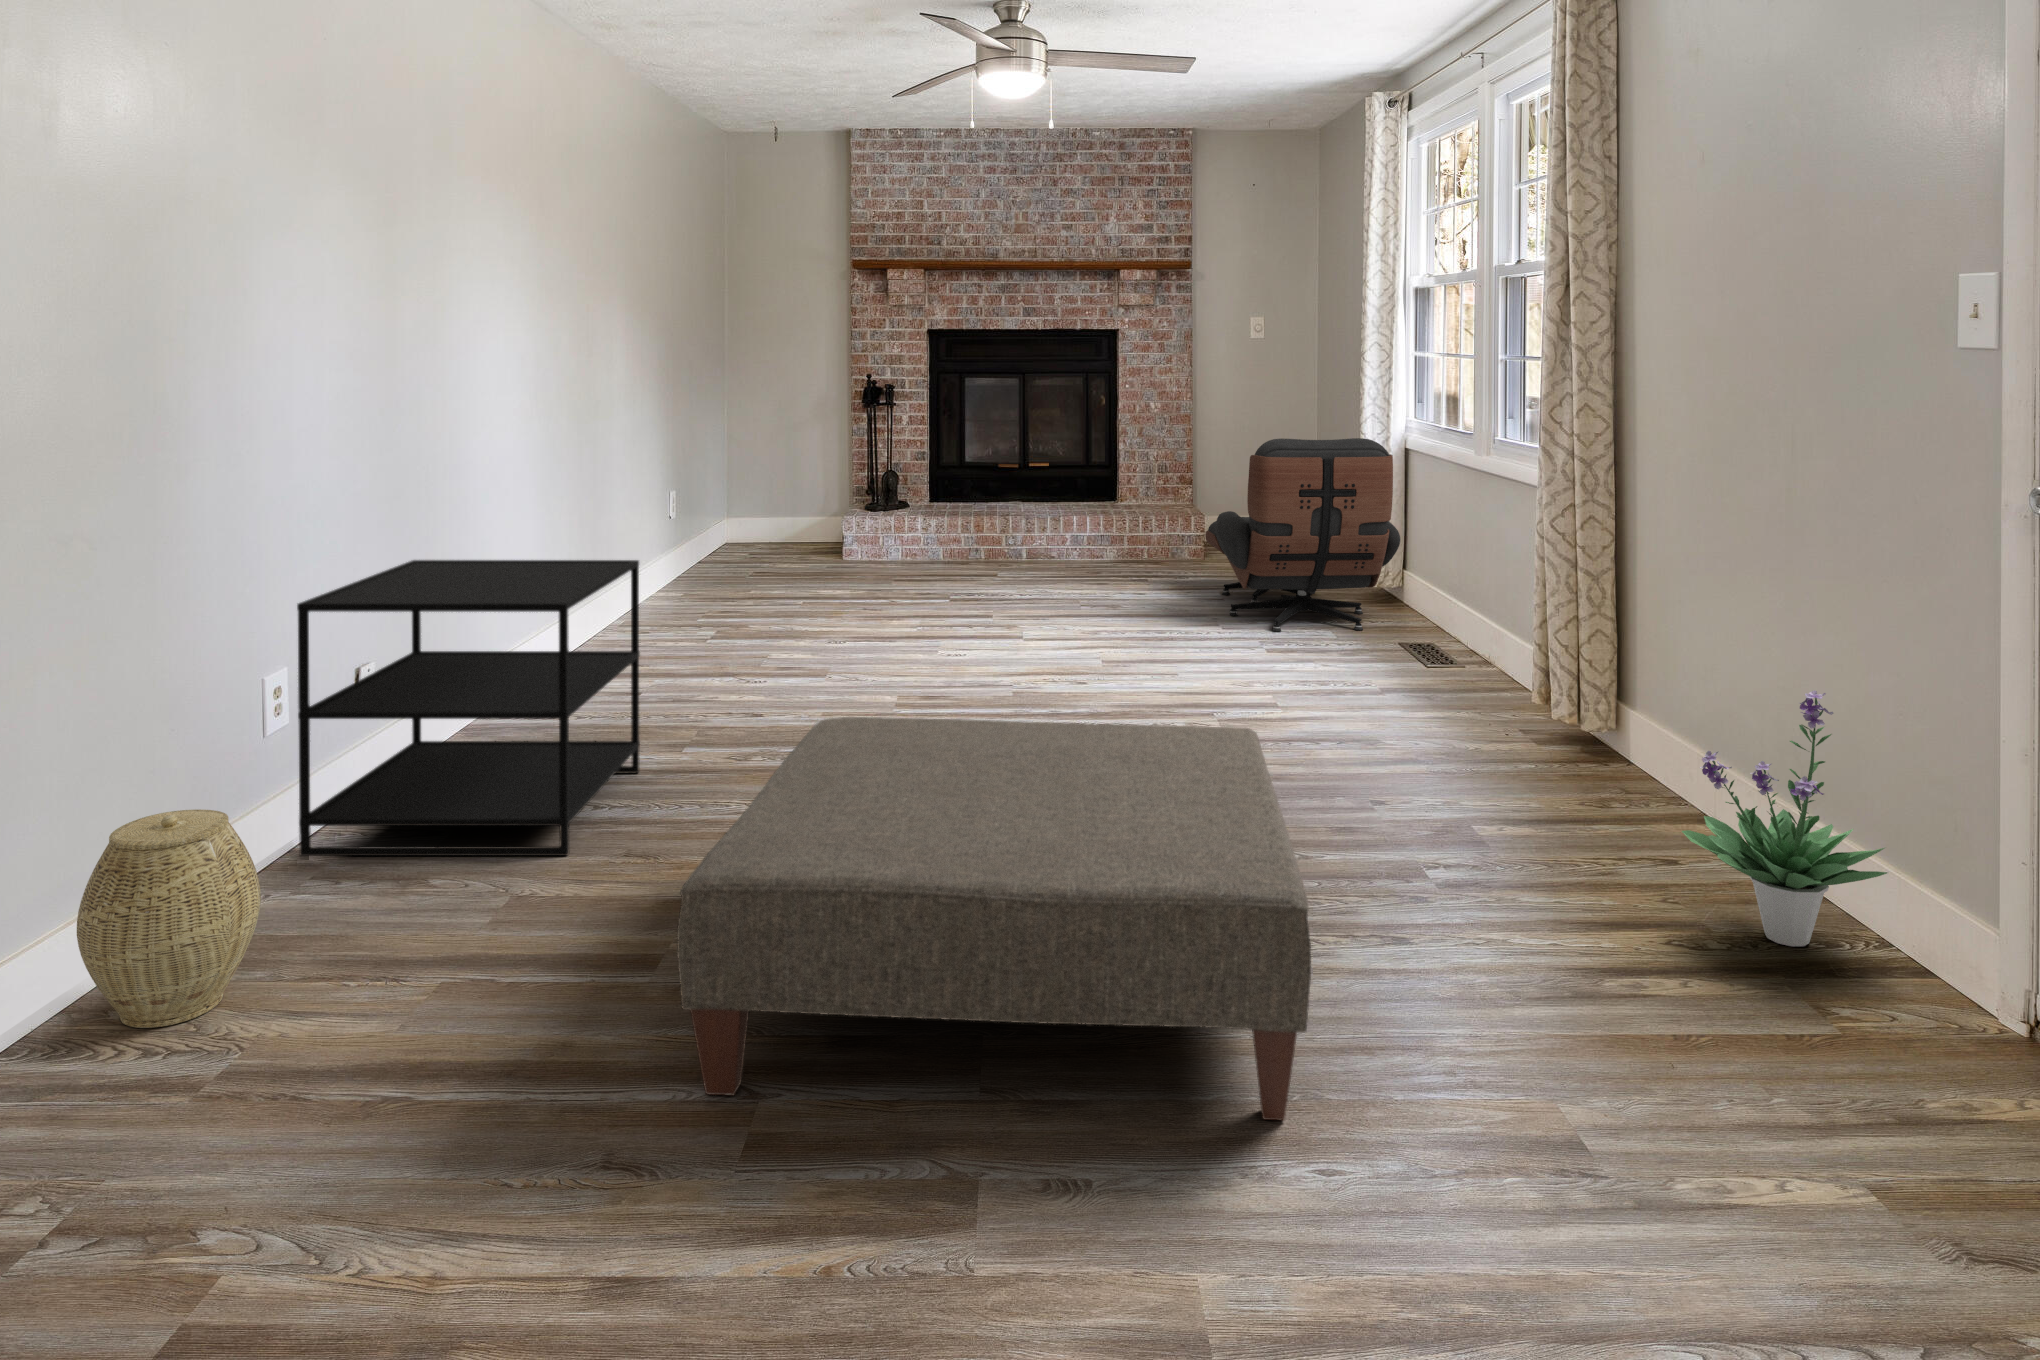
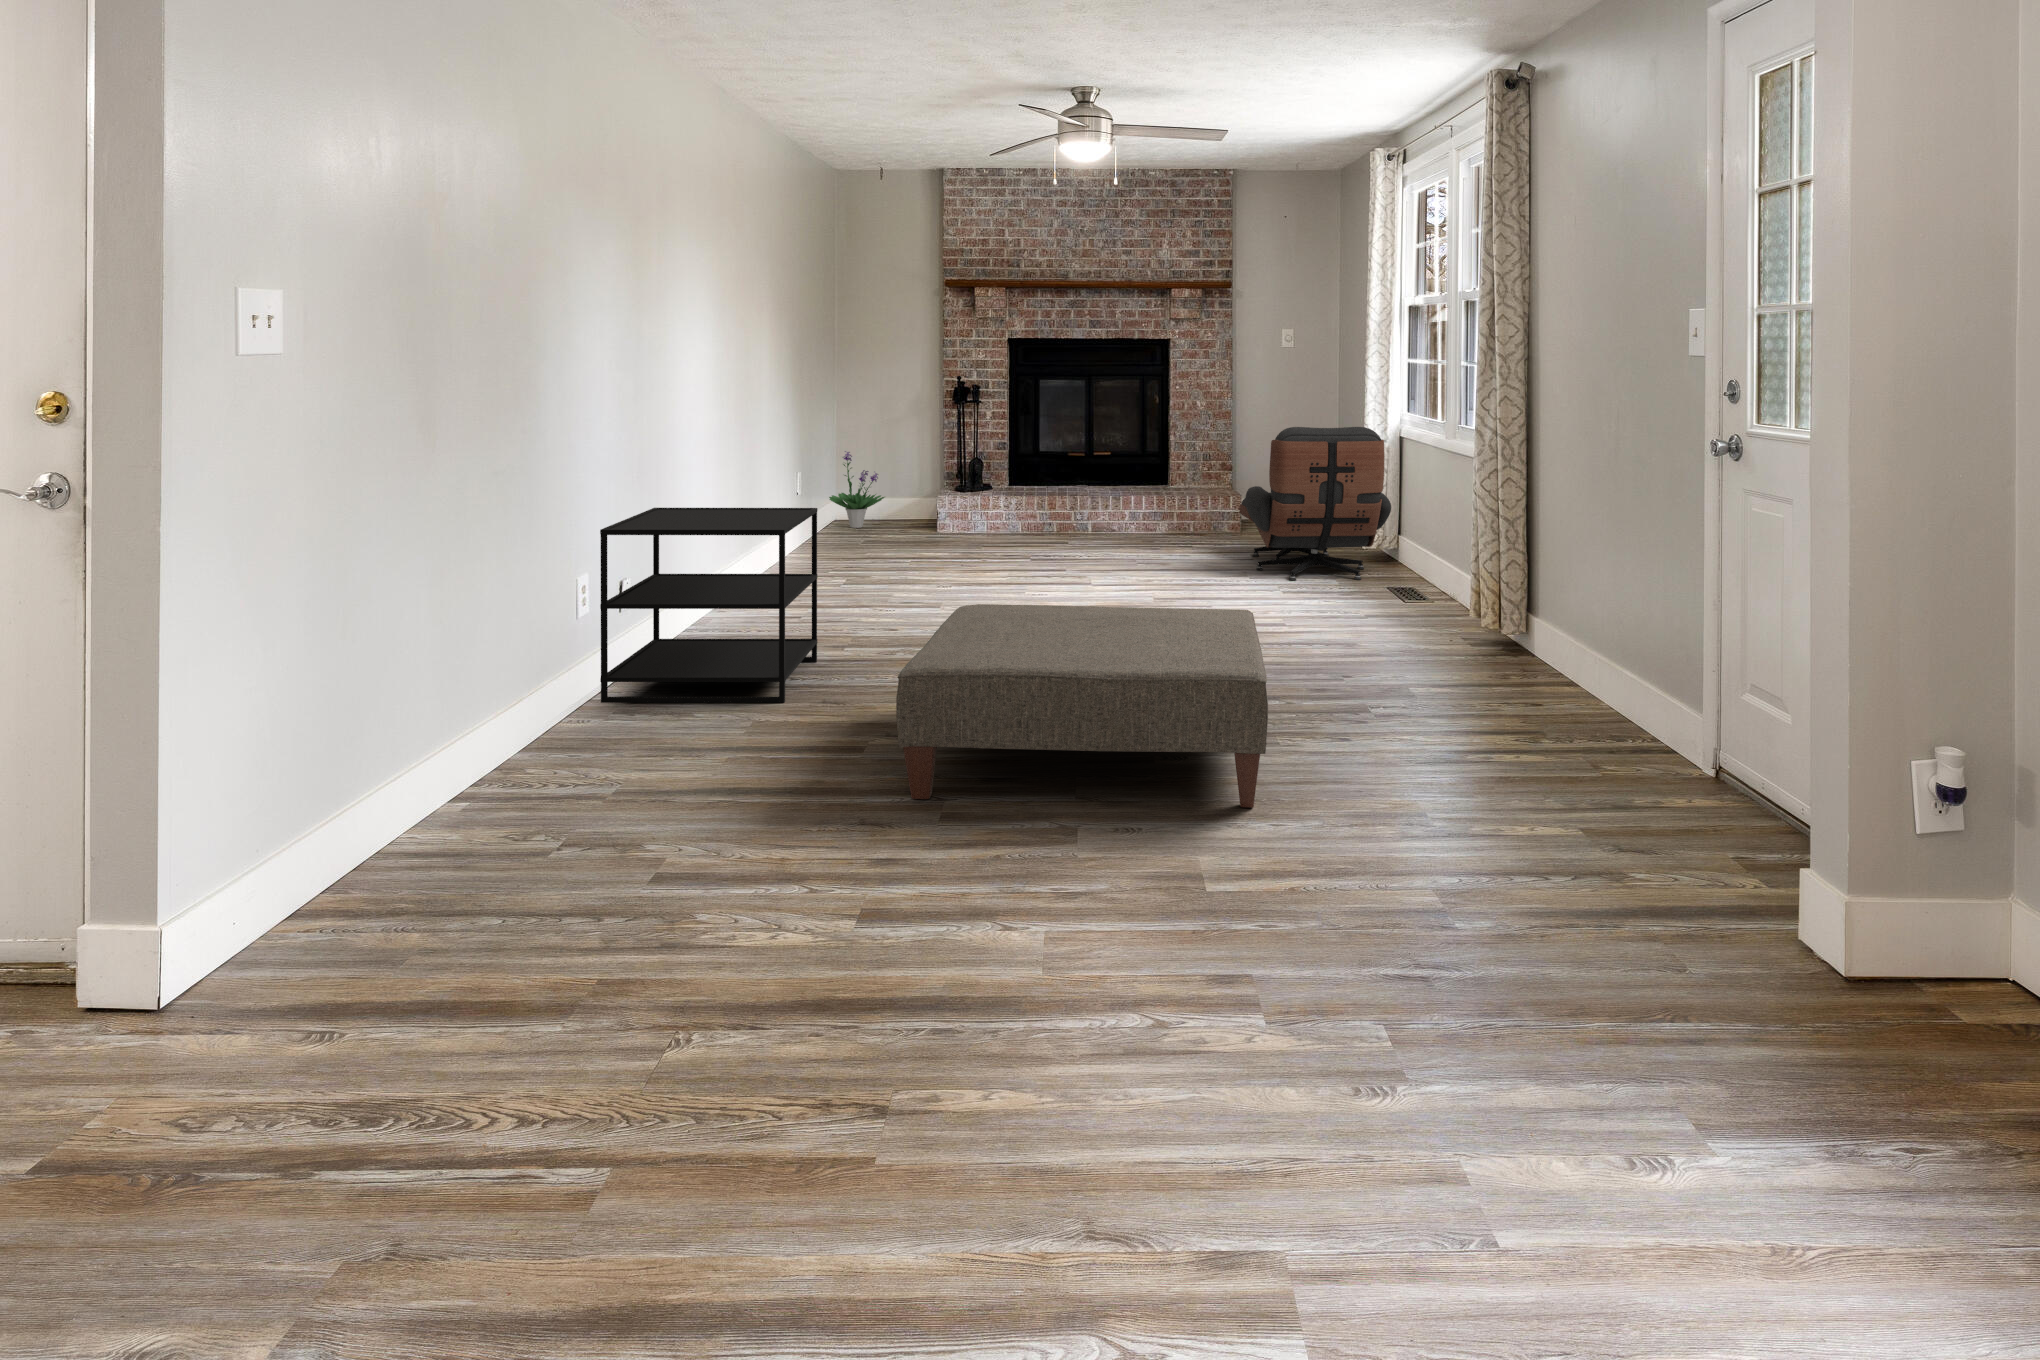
potted plant: present [1682,690,1887,946] -> present [829,451,884,528]
woven basket: present [77,810,261,1028] -> none [514,647,618,775]

